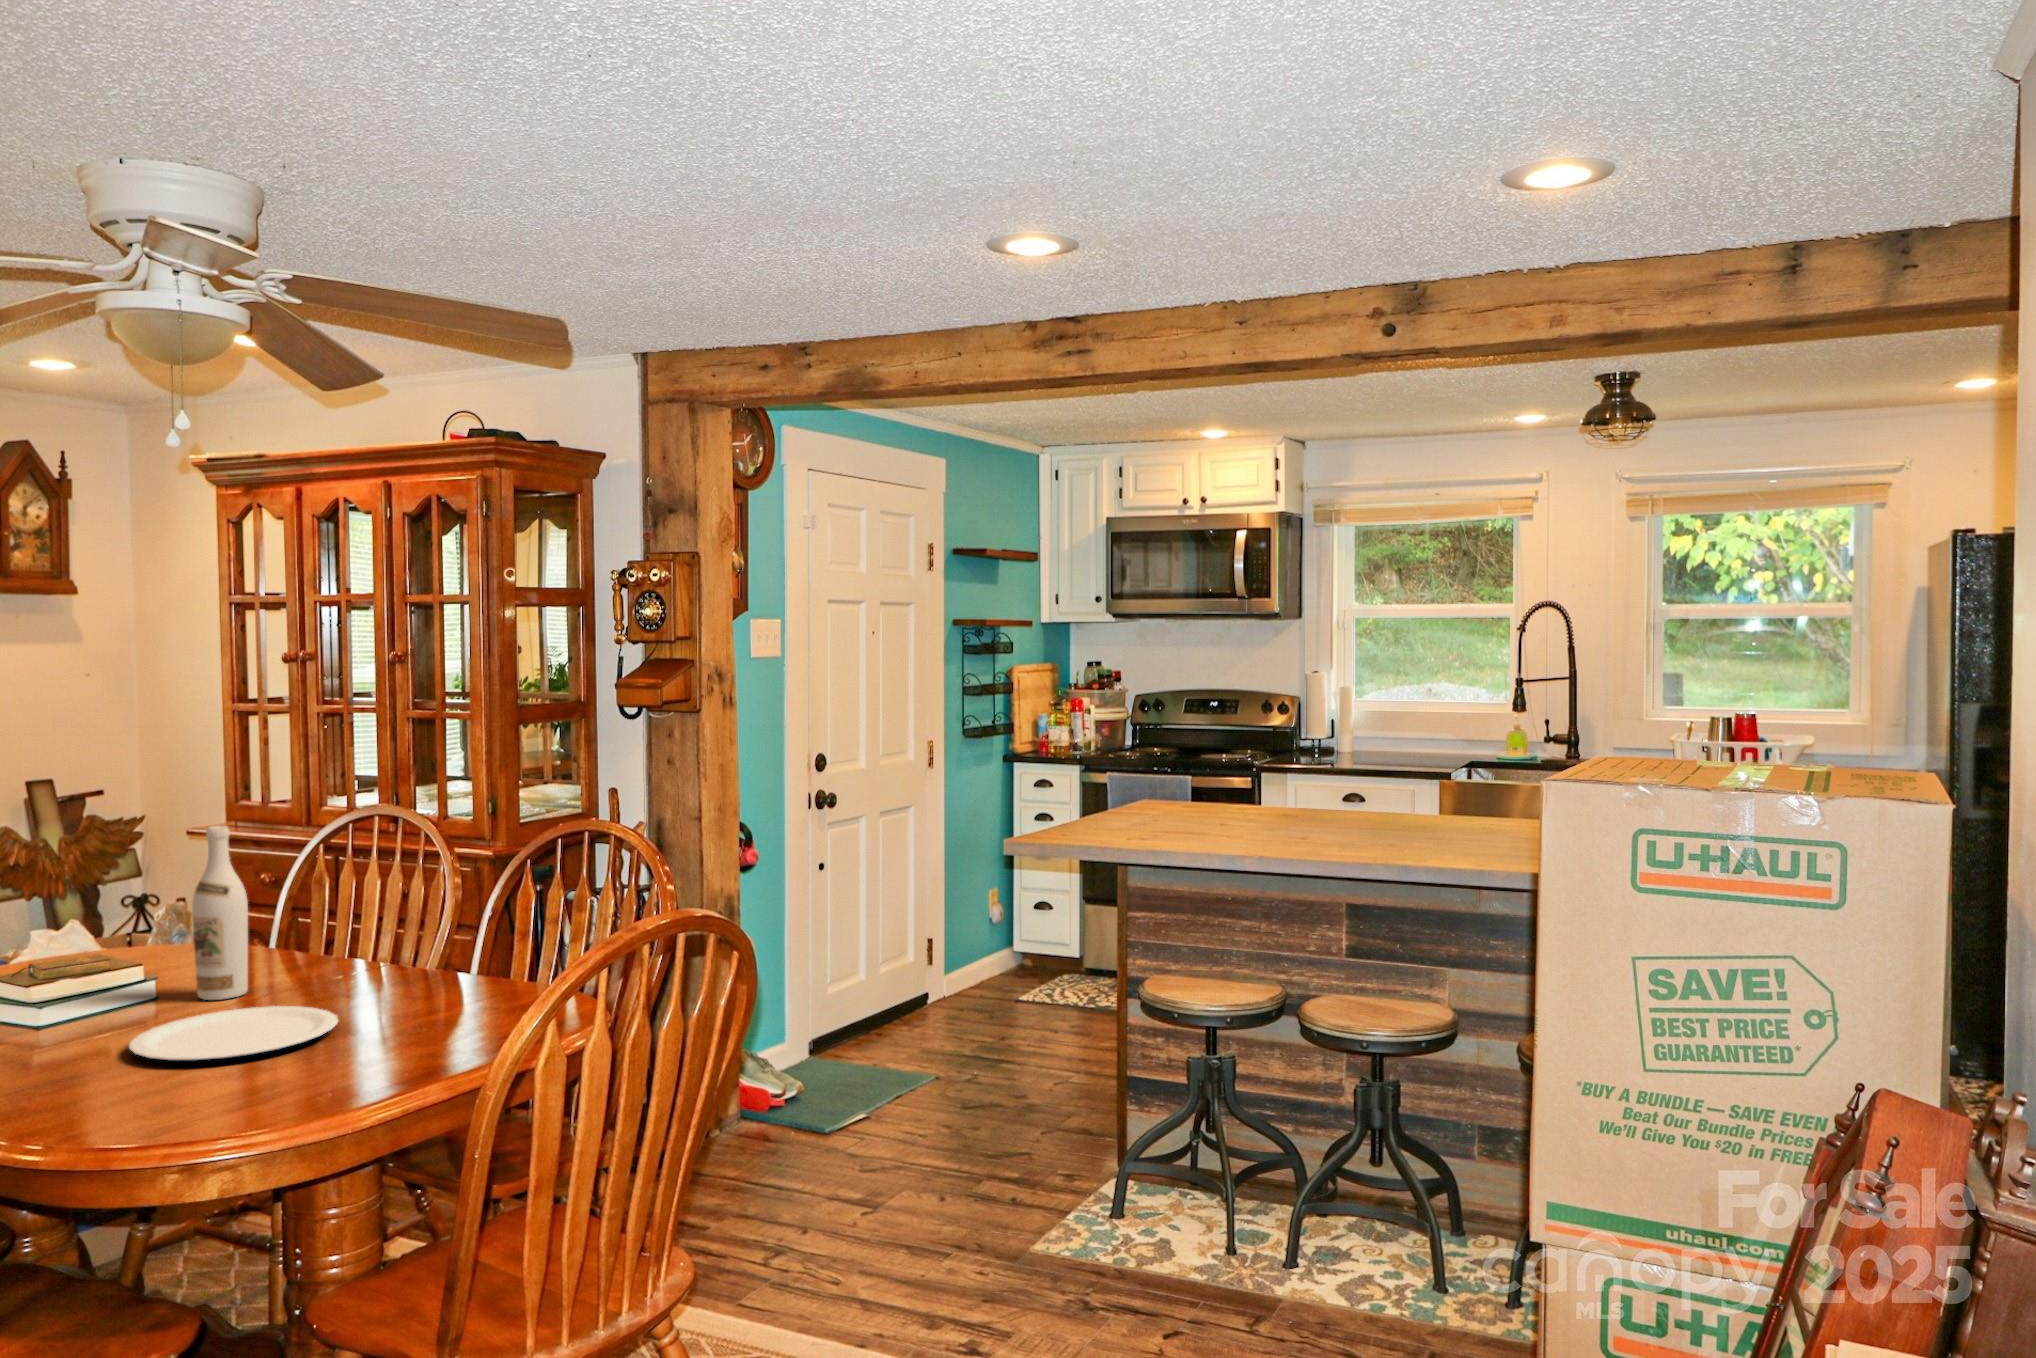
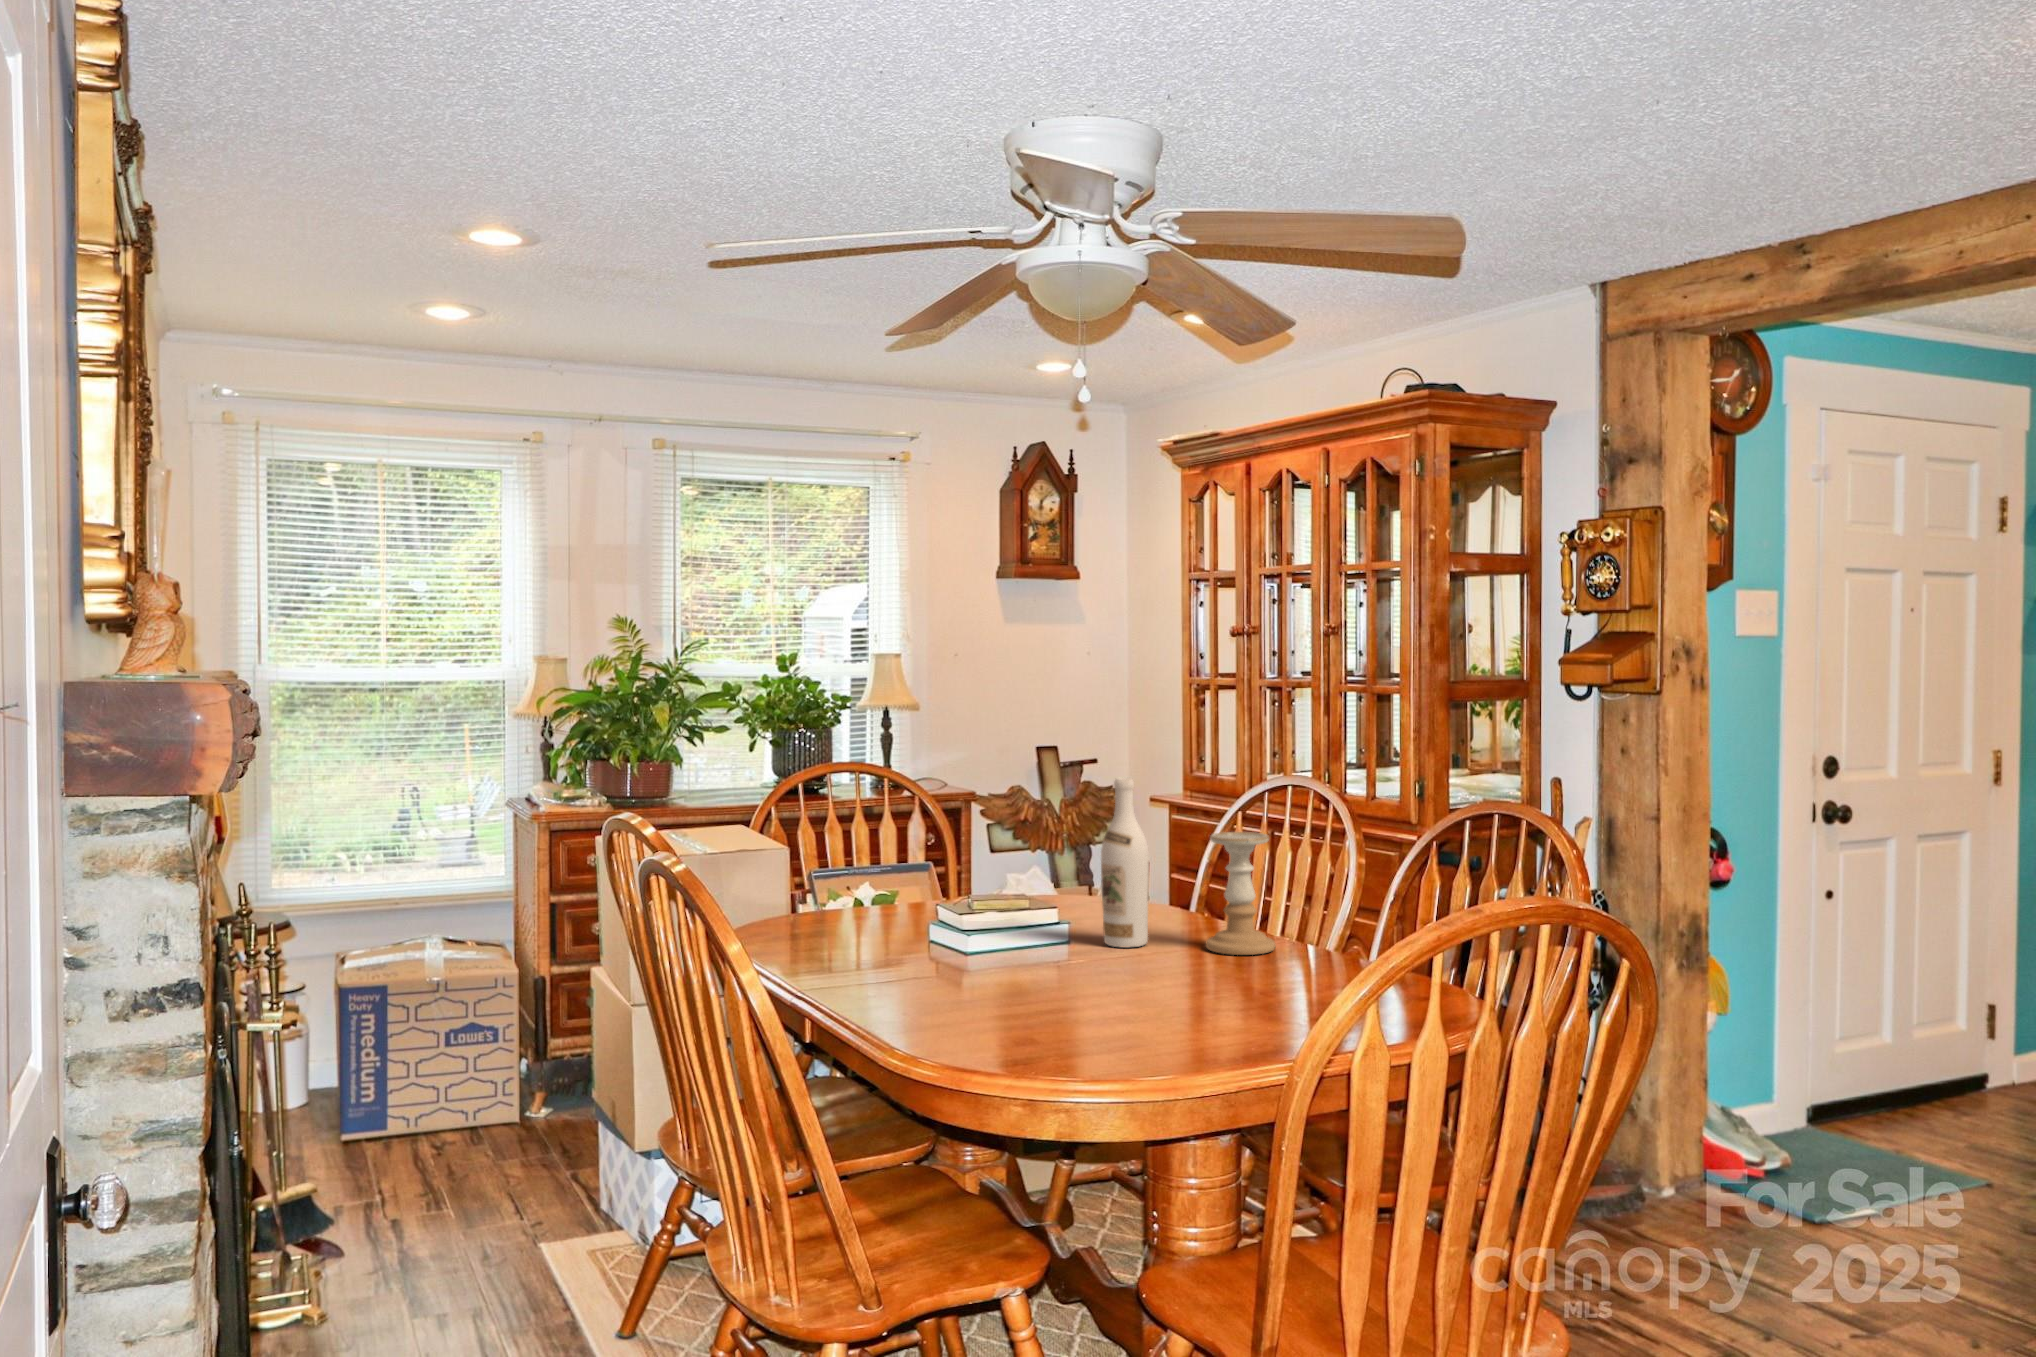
candle holder: none [313,869,387,991] -> present [1206,832,1276,955]
plate: present [129,1006,338,1061] -> none [1028,957,1212,1000]

